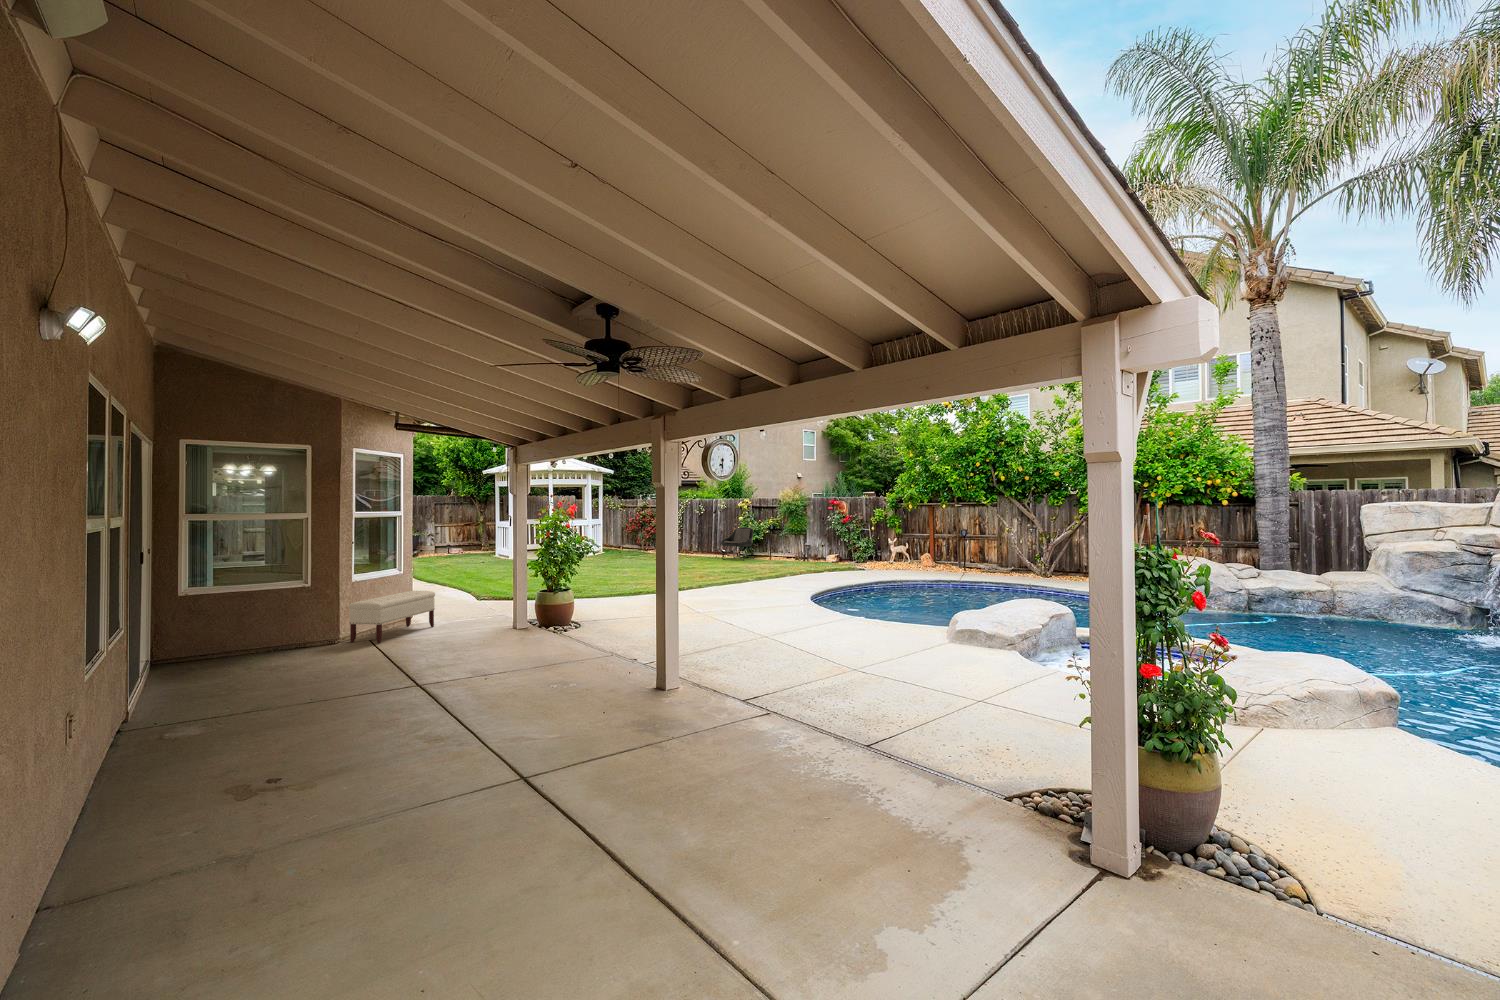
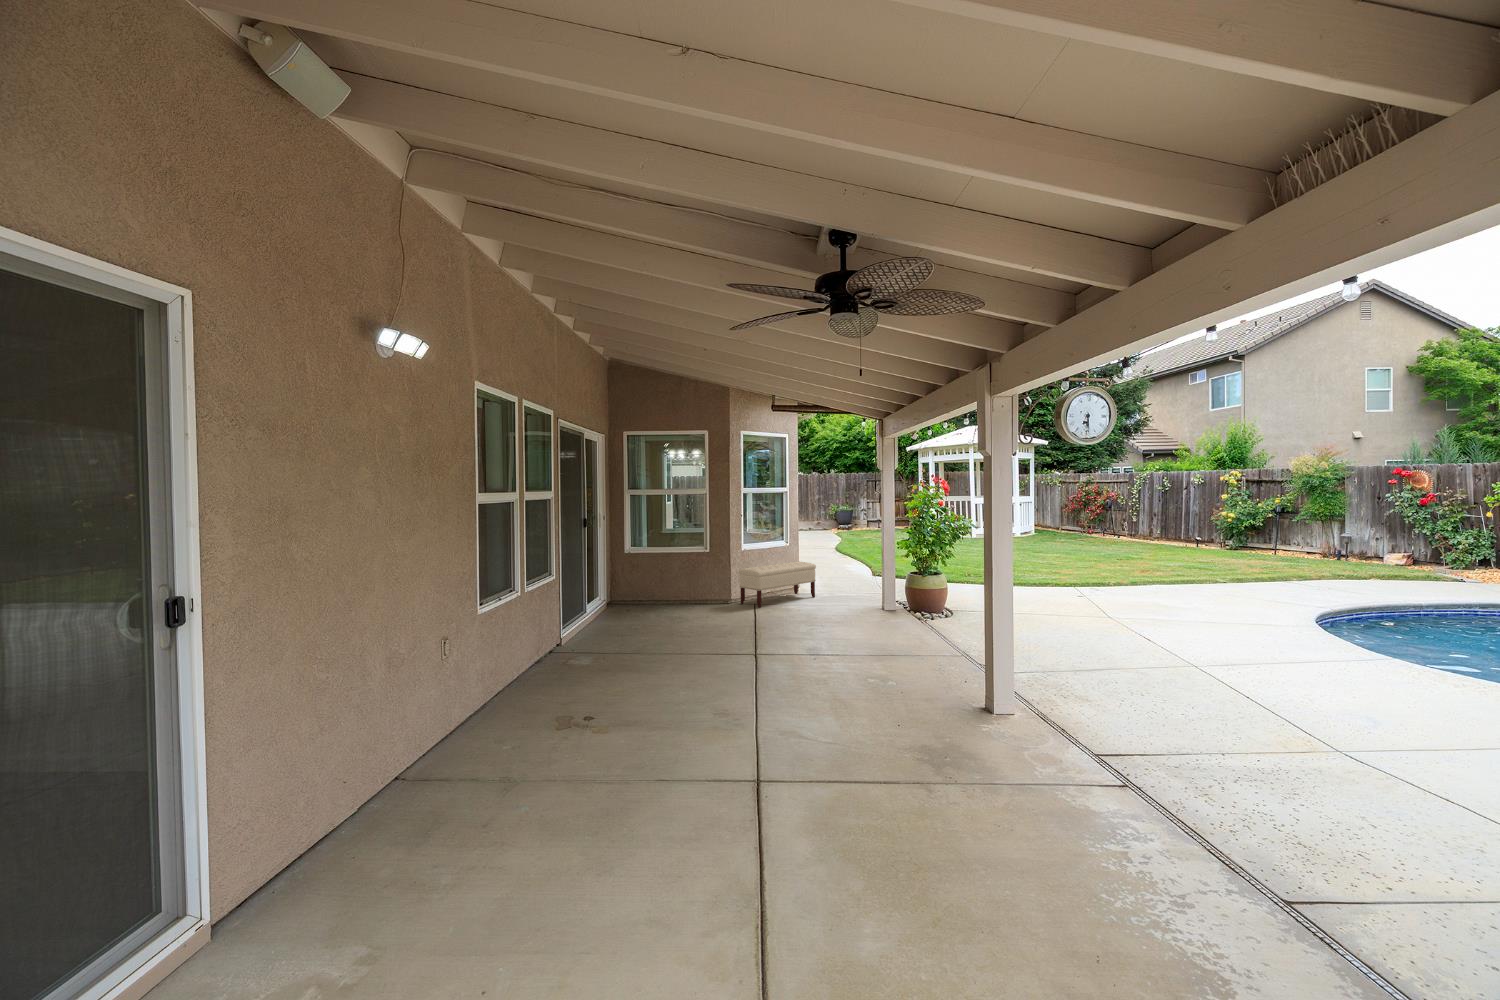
lounge chair: present [721,527,755,561] -> none [1191,509,1248,552]

